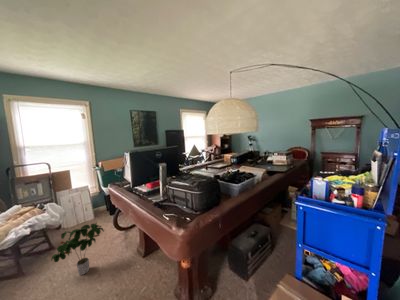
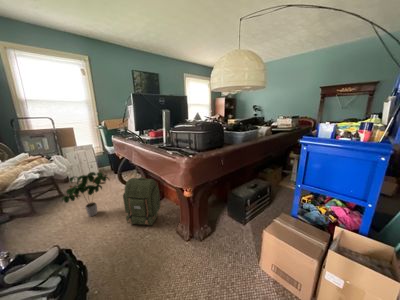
backpack: none [117,231,157,286] -> present [123,177,160,225]

